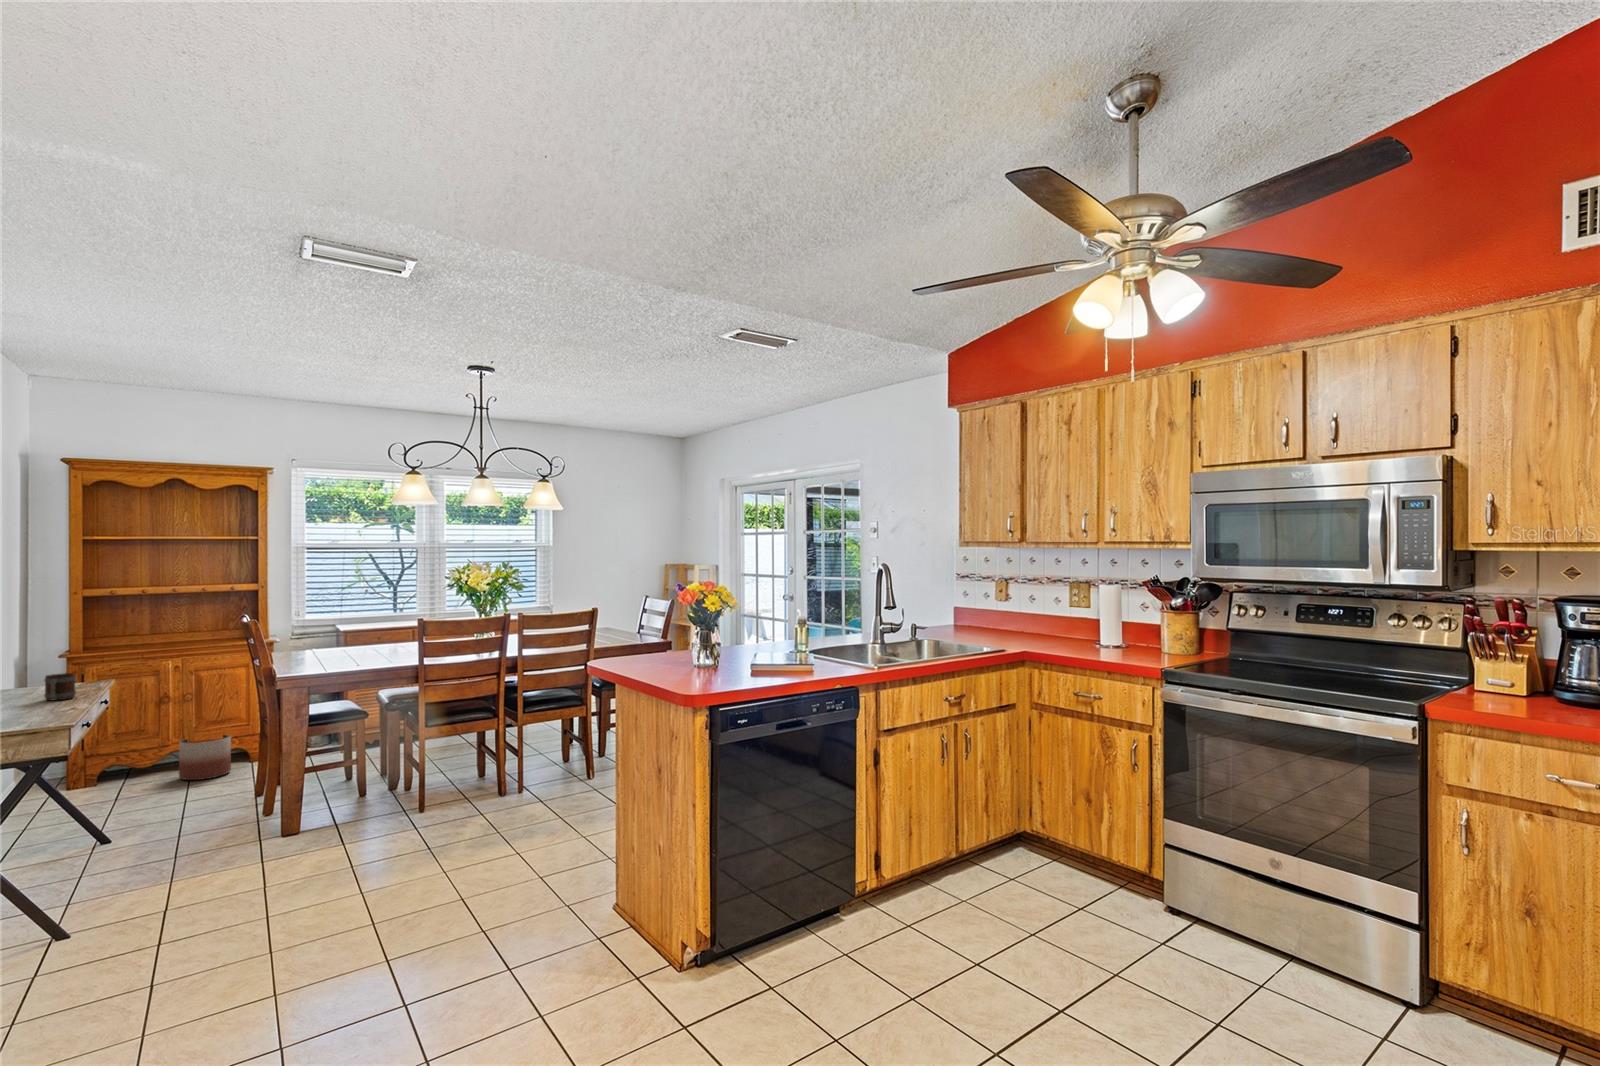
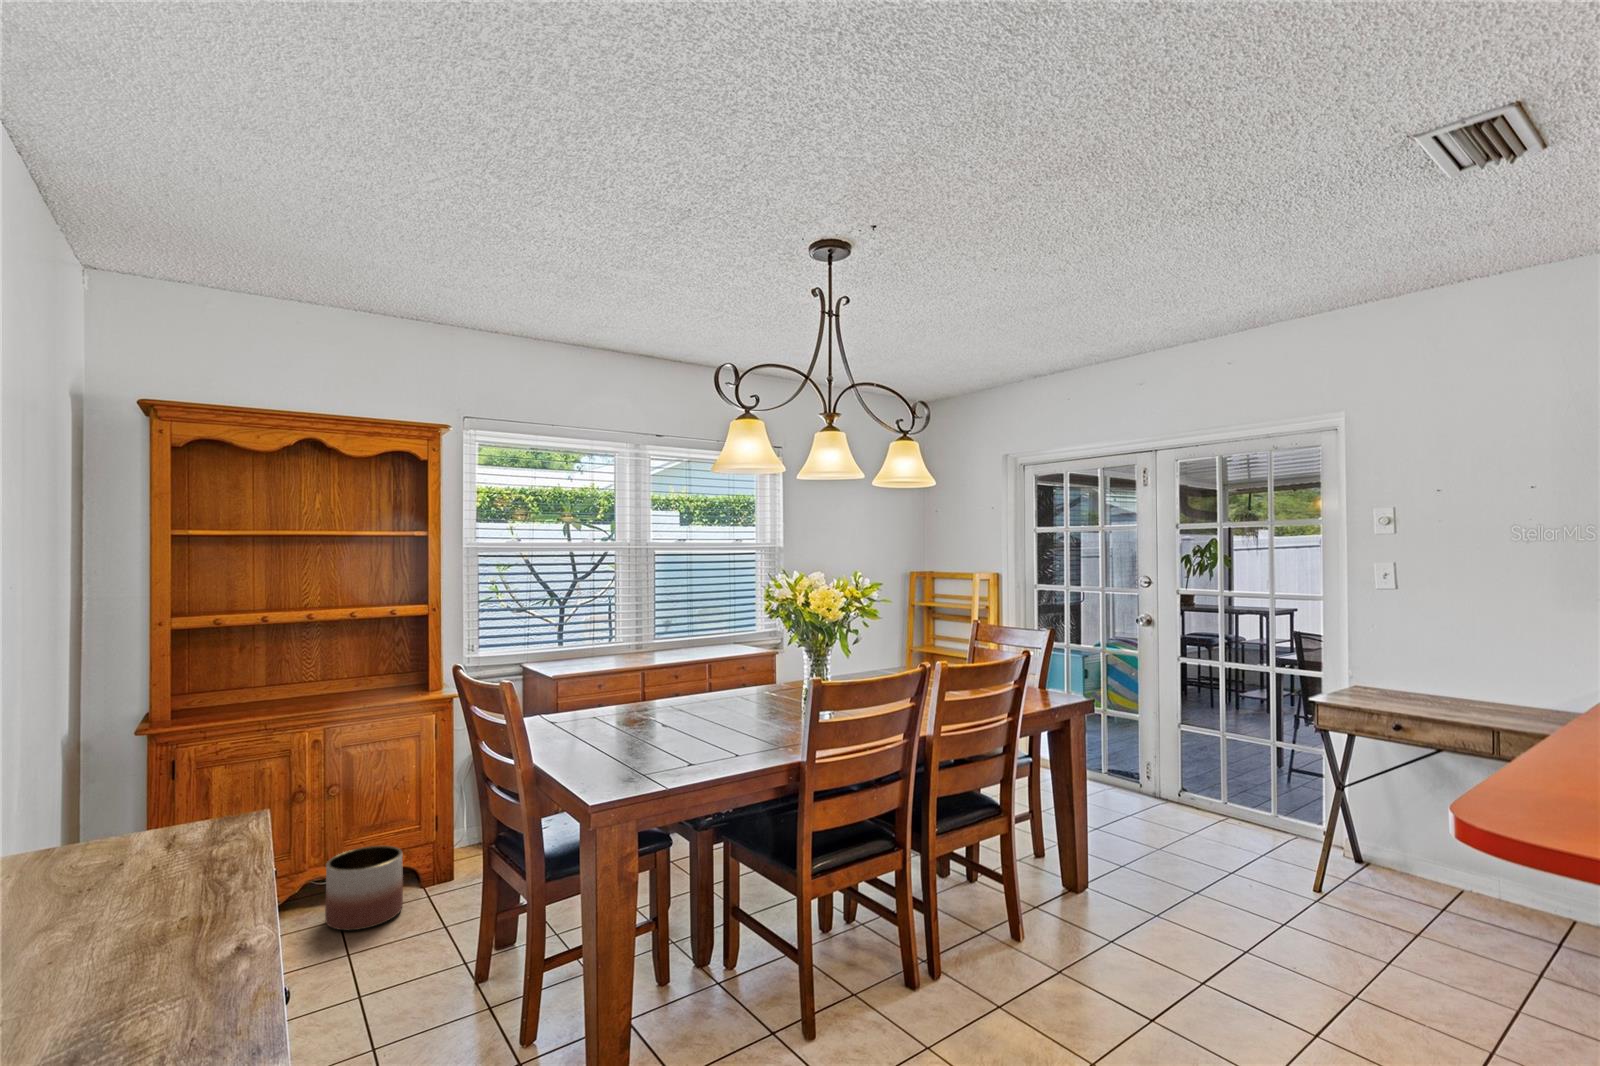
mug: present [44,673,76,701] -> none [150,863,222,946]

